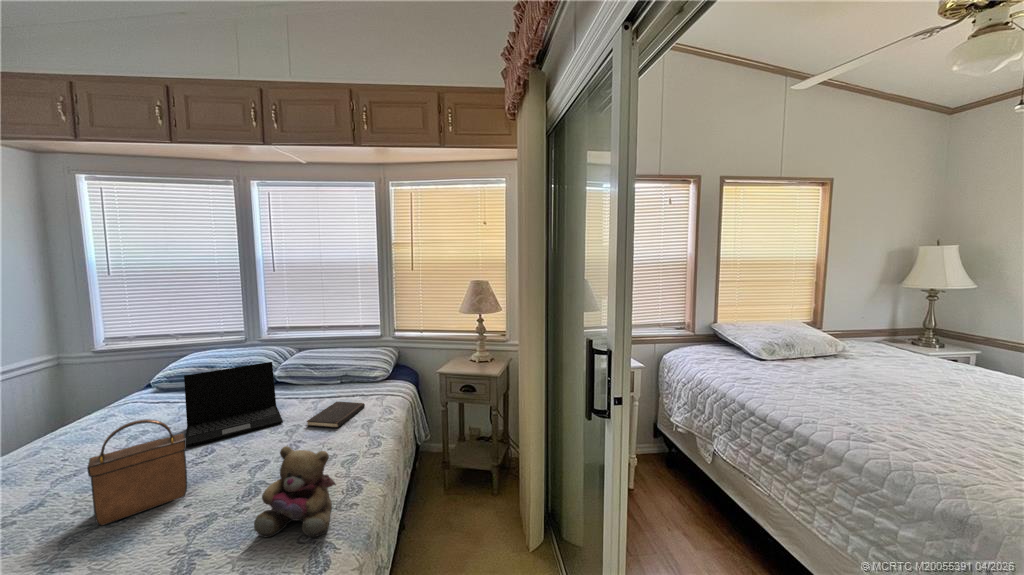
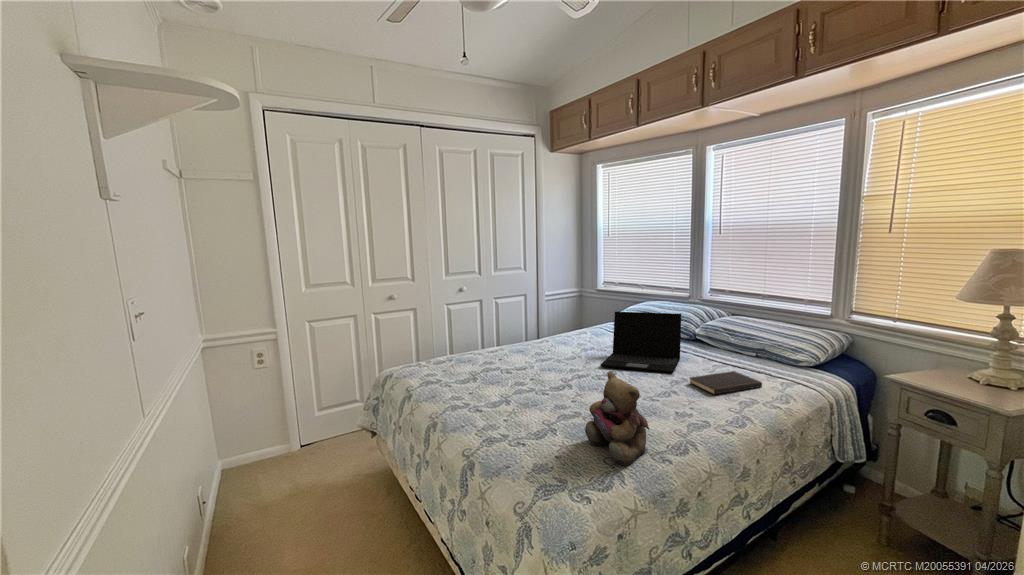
handbag: present [87,419,187,526] -> none [532,328,585,395]

